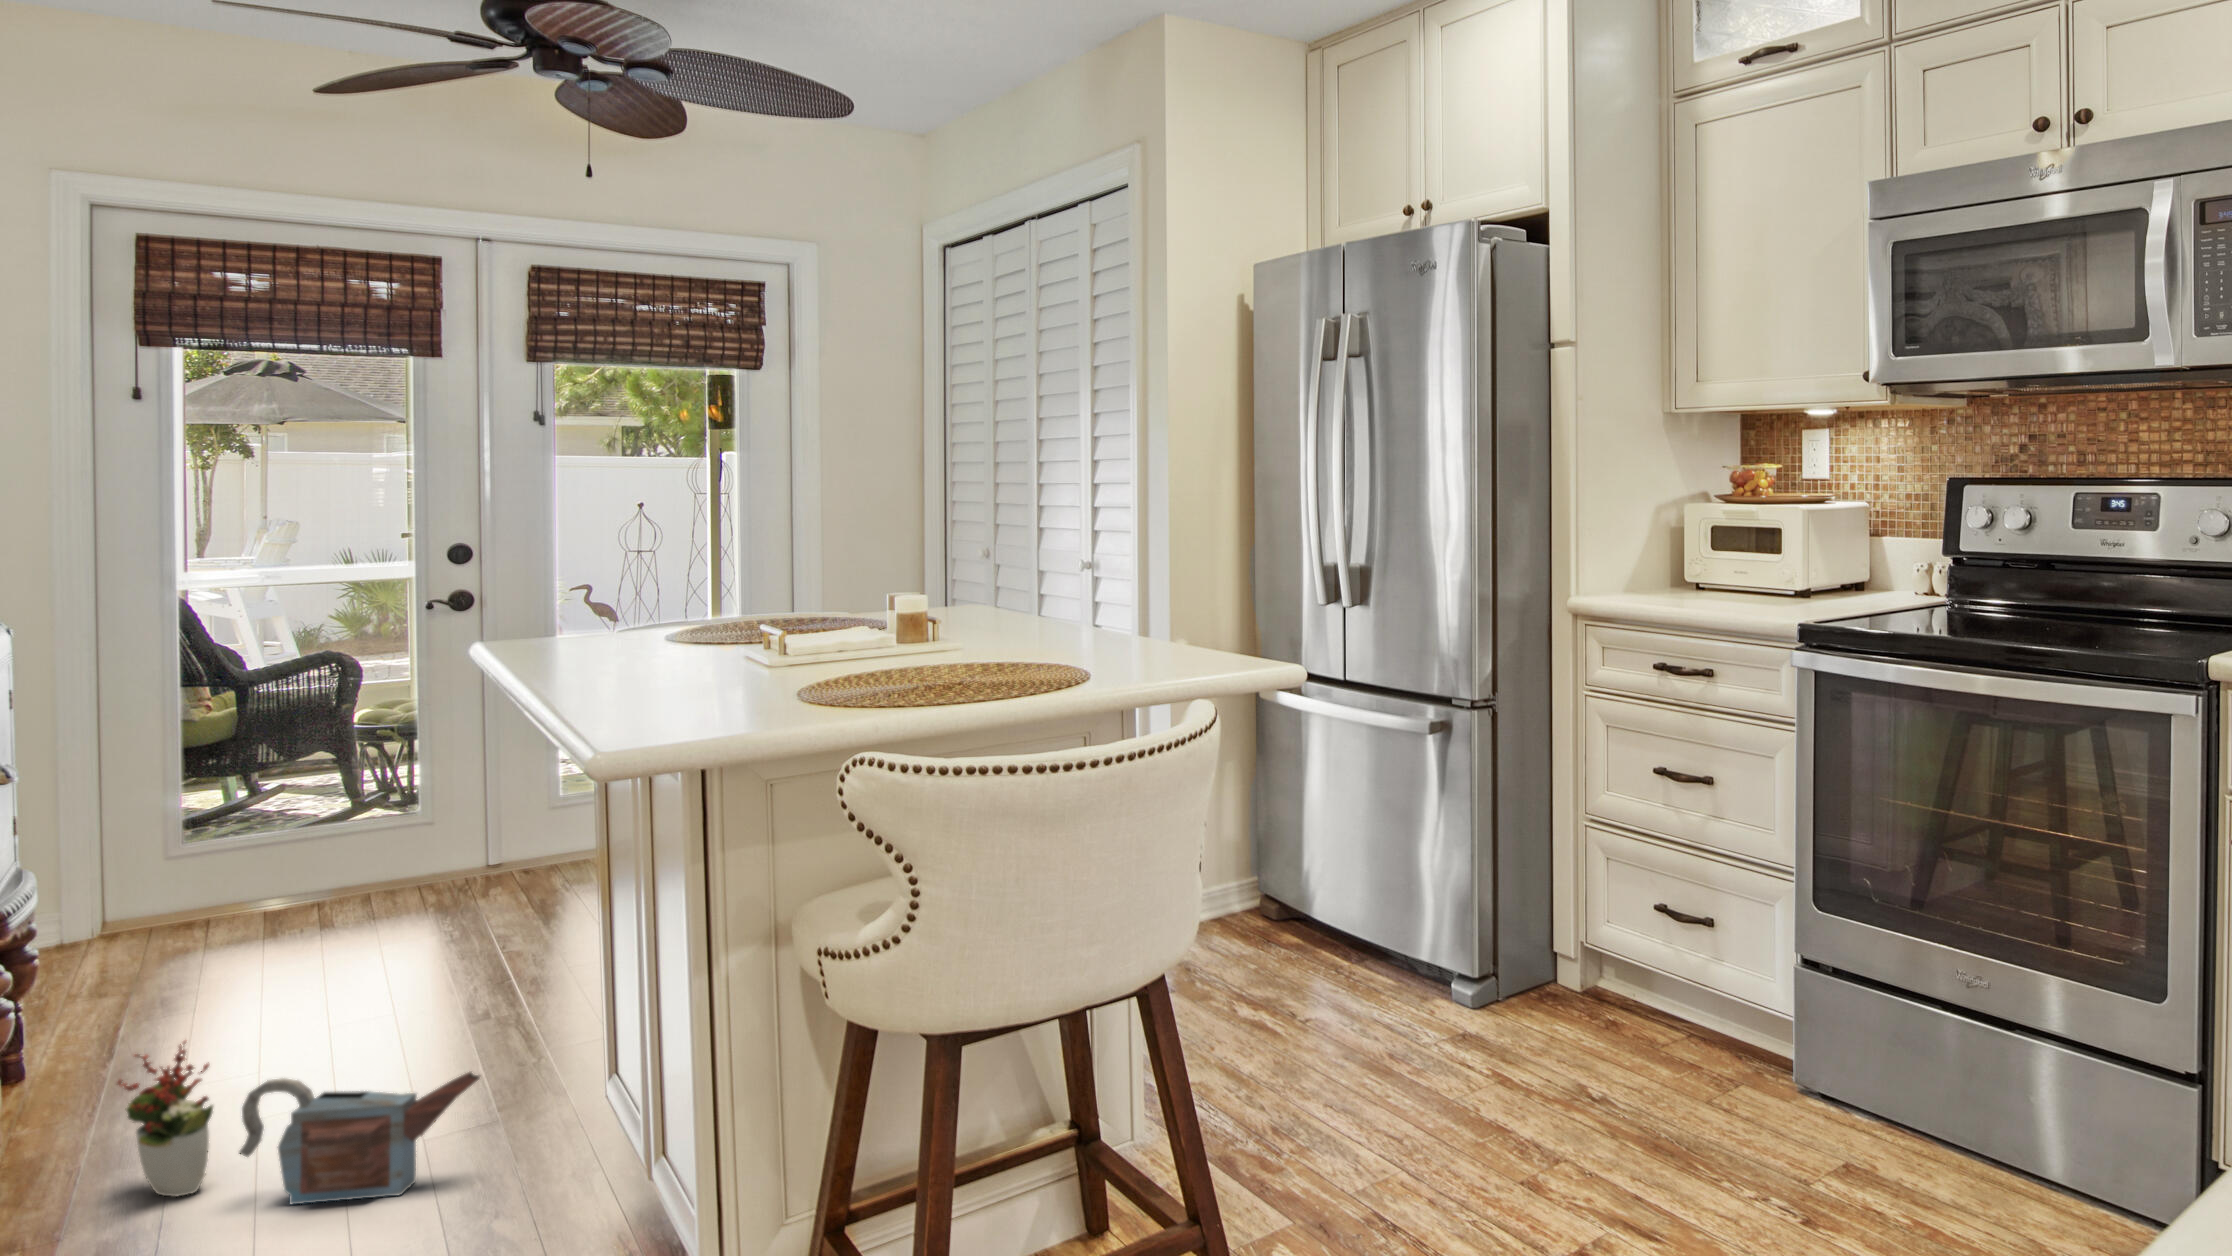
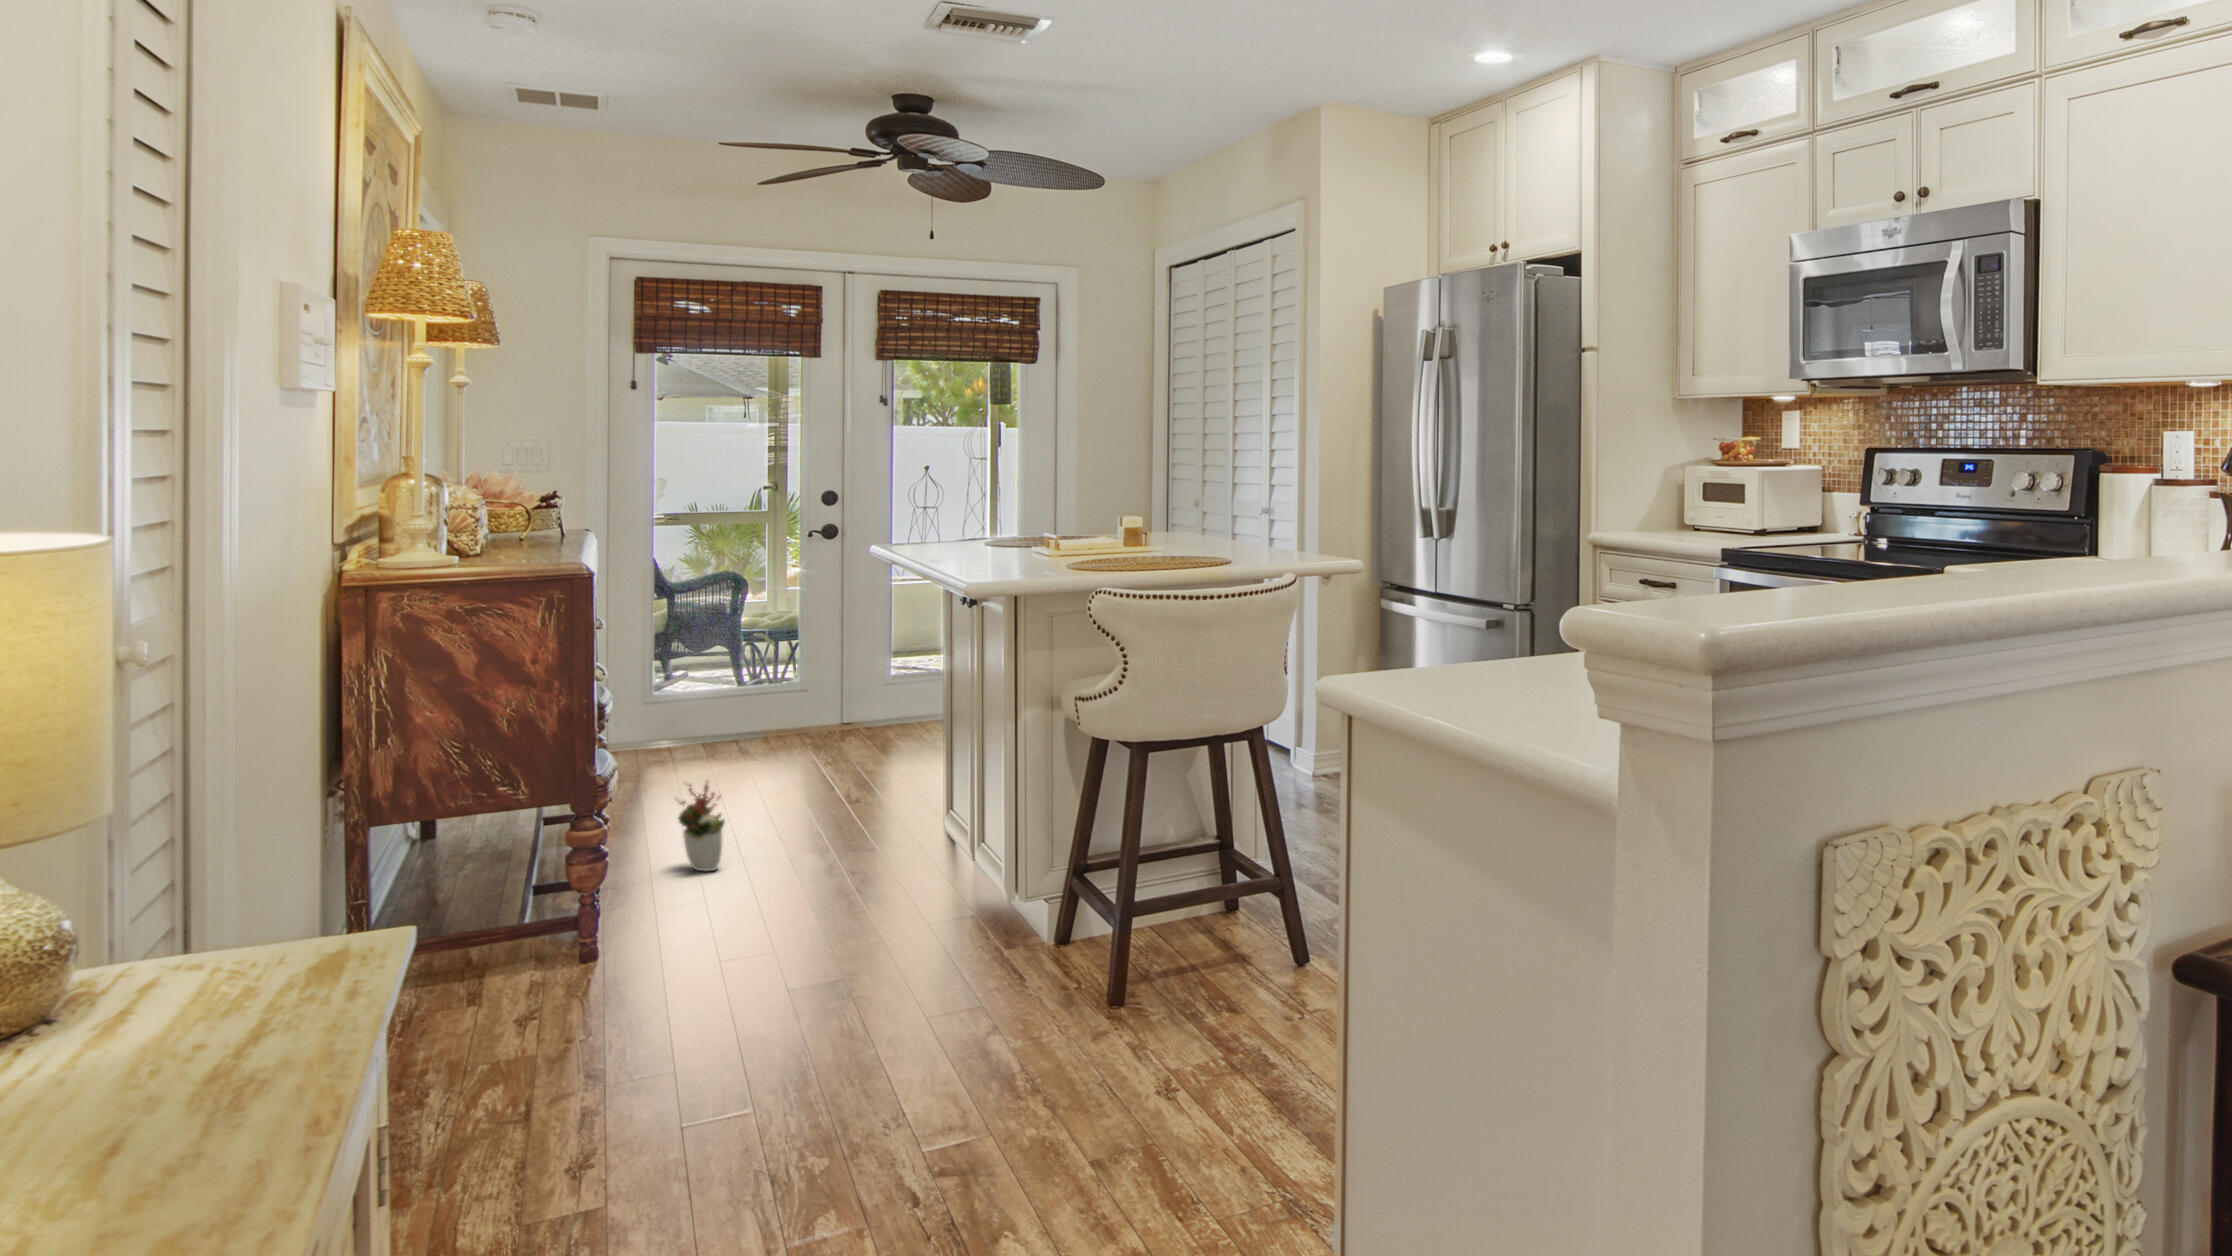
watering can: present [239,1072,479,1205] -> none [740,803,875,878]

